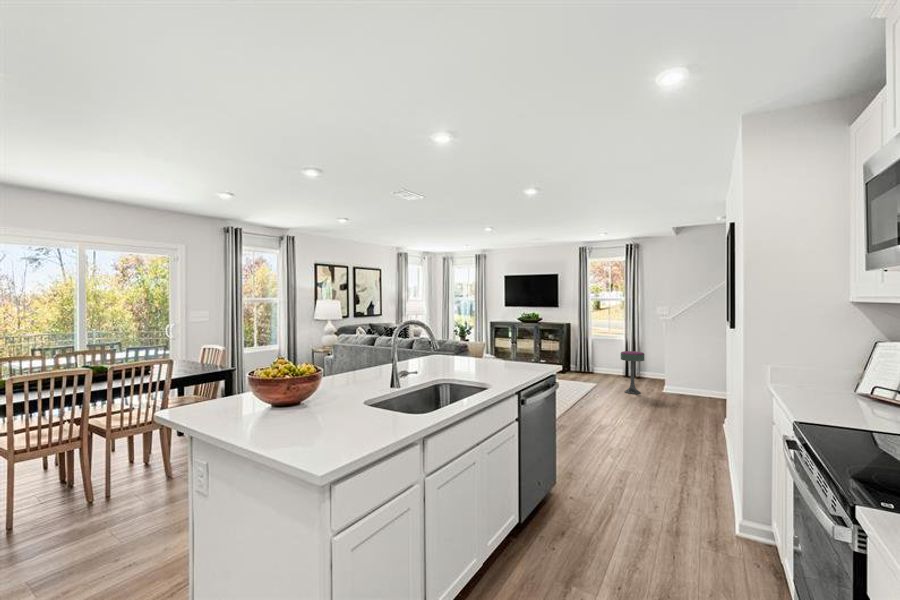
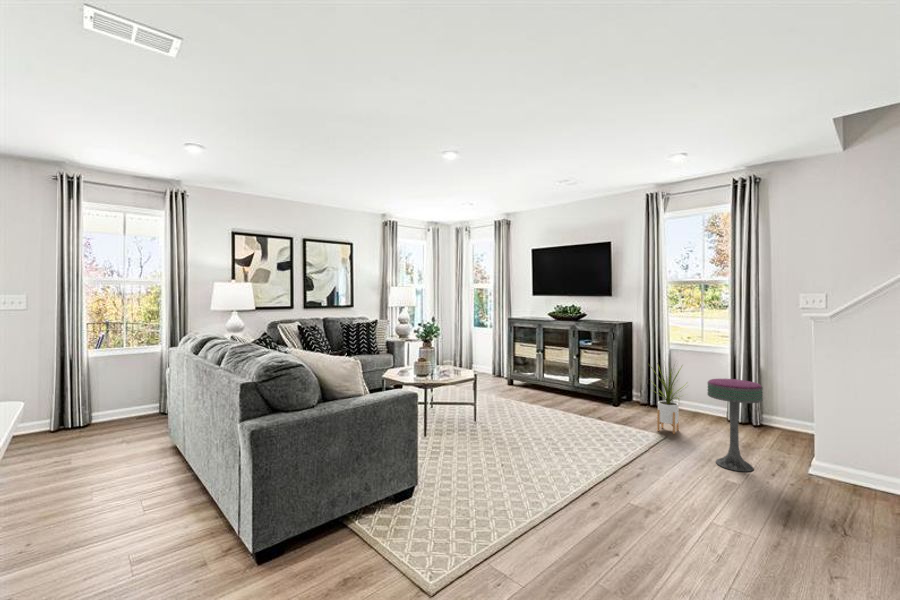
house plant: none [587,343,609,383] -> present [651,363,687,434]

